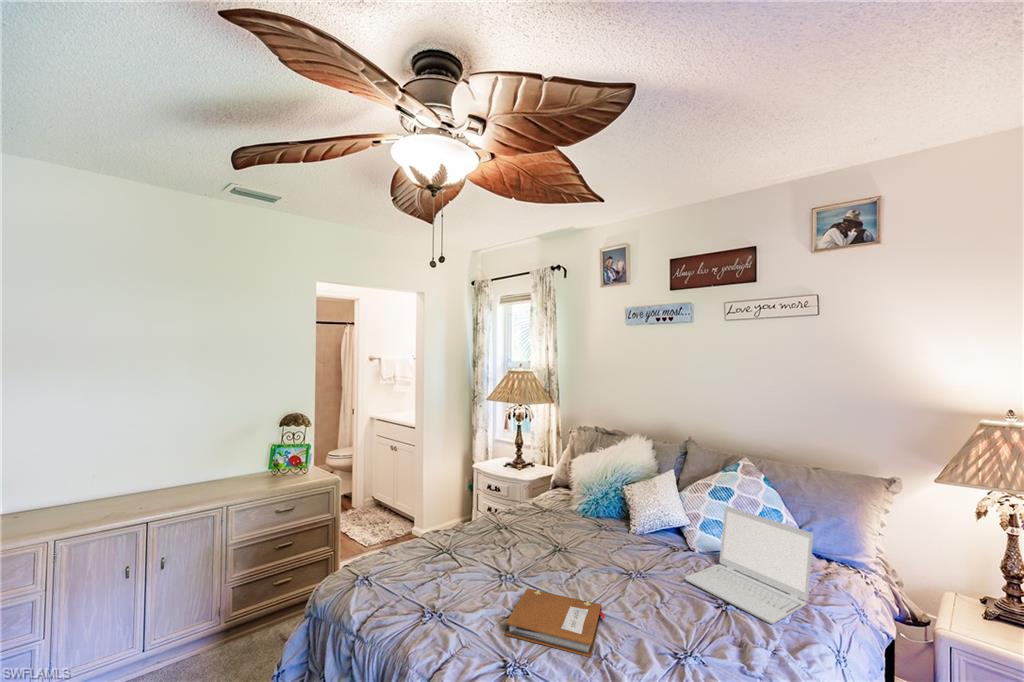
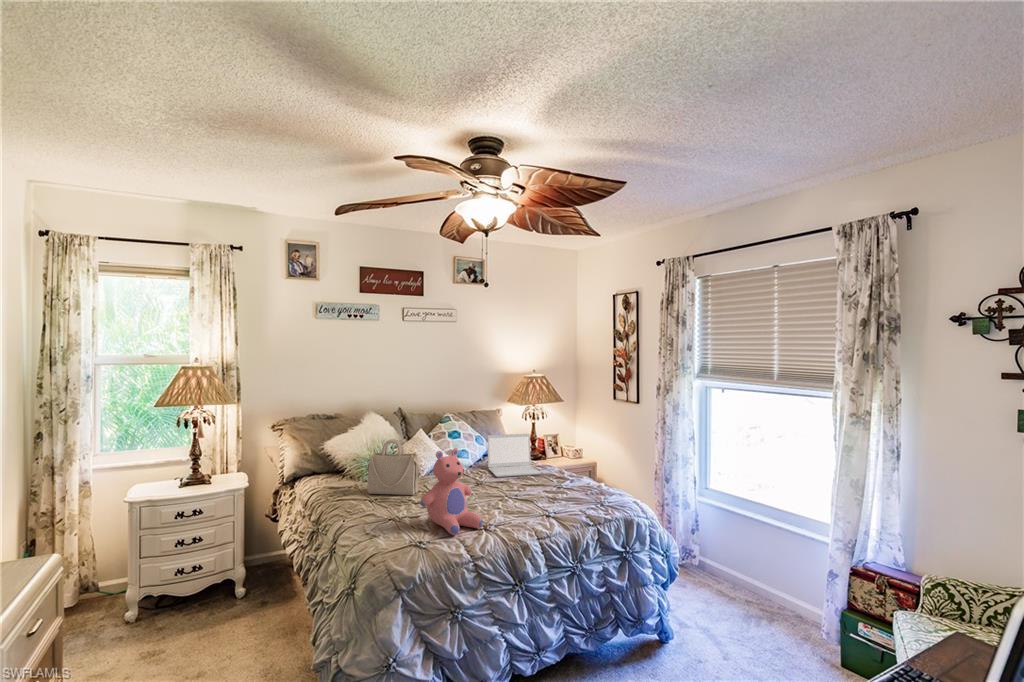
handbag: none [523,461,565,539] -> present [368,439,420,495]
teddy bear: none [396,476,484,605] -> present [420,448,483,535]
notebook: present [506,589,605,657] -> none [488,491,545,515]

